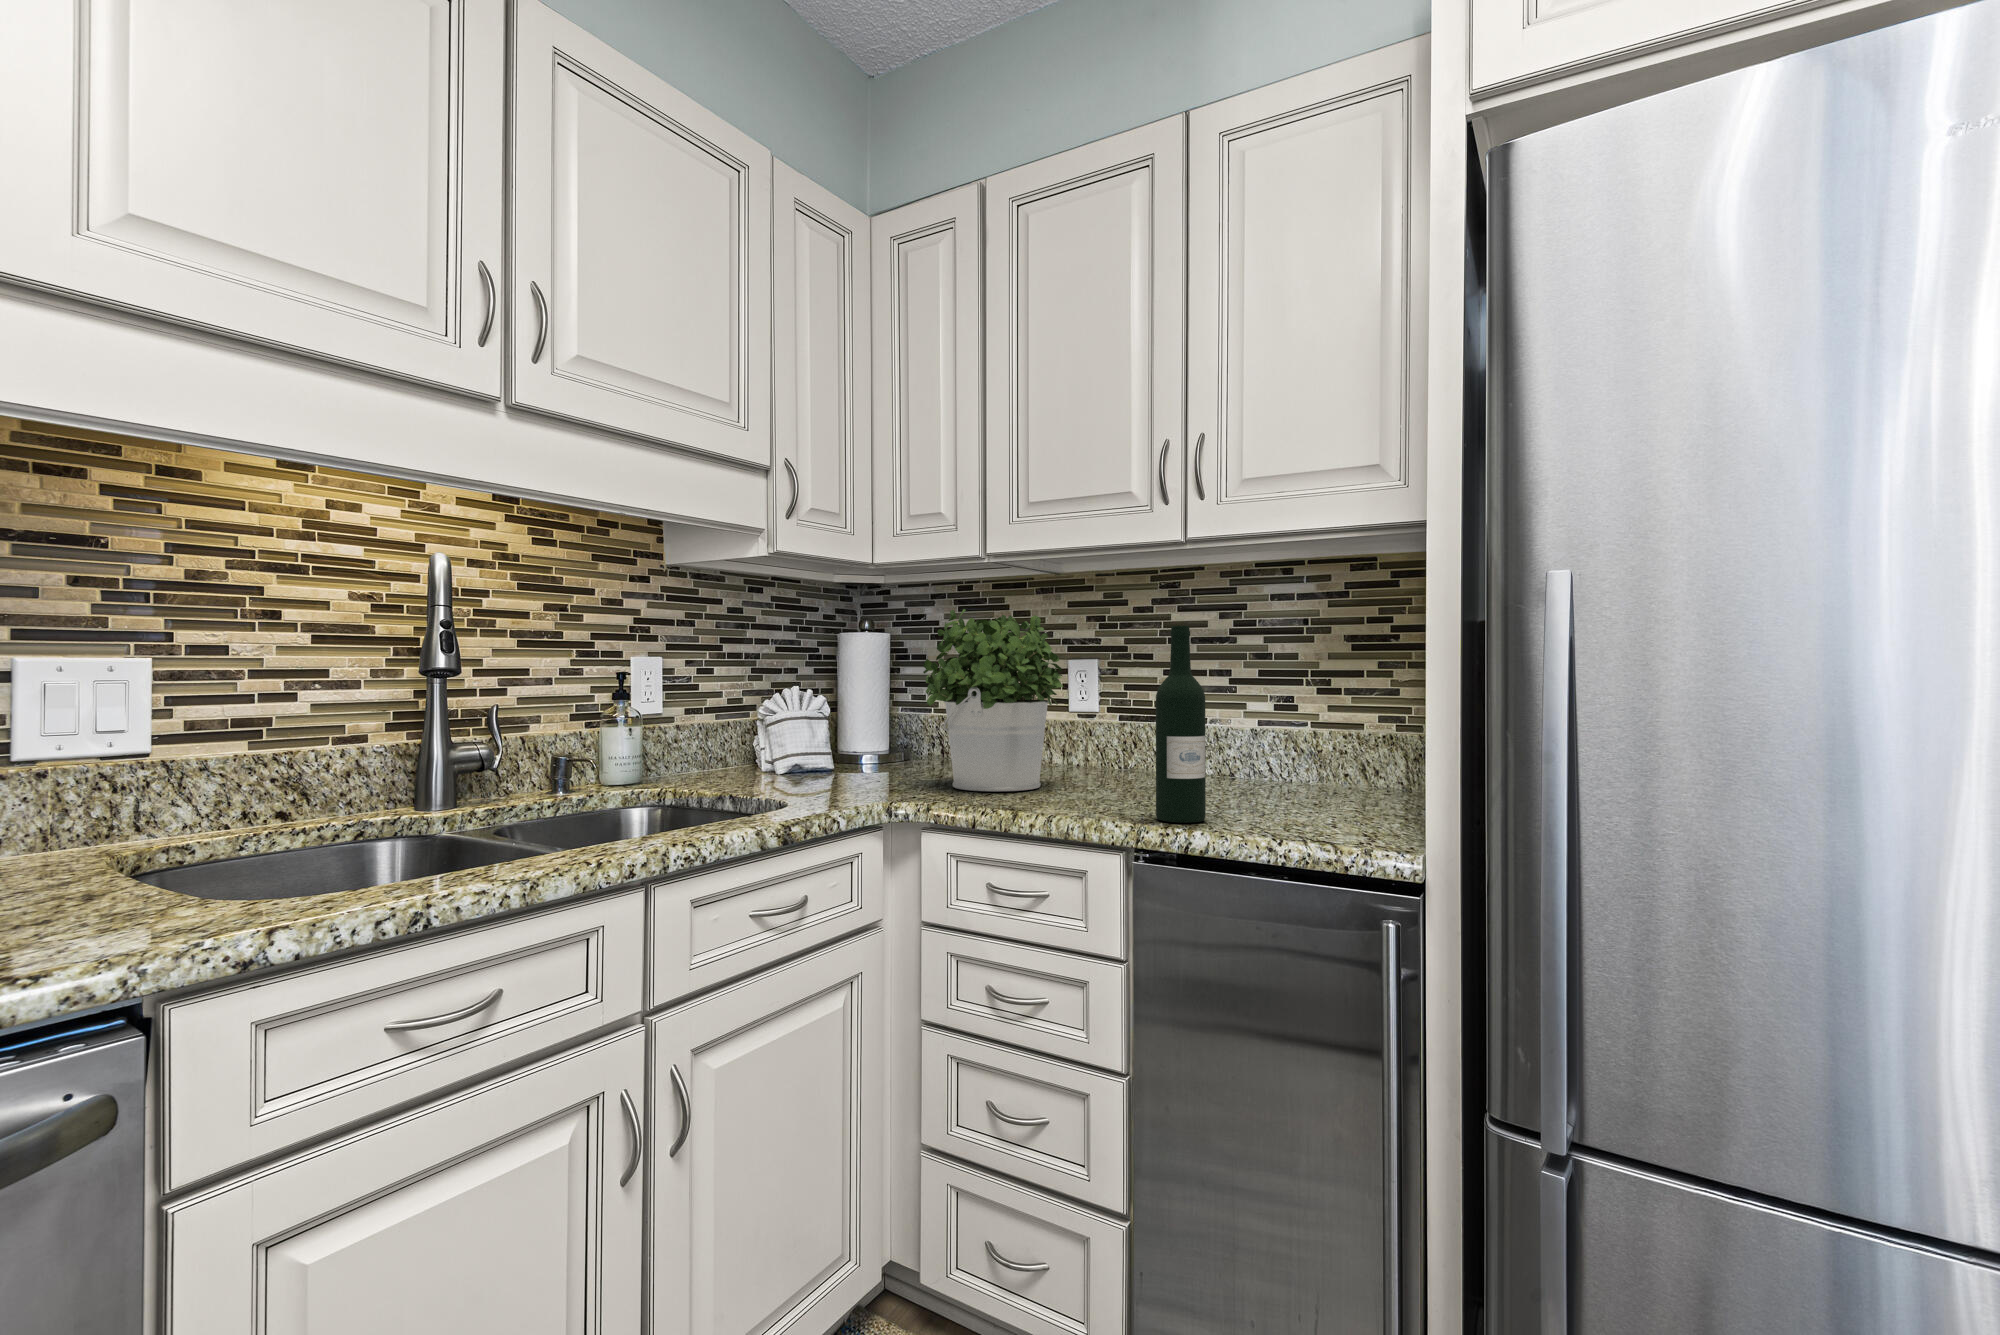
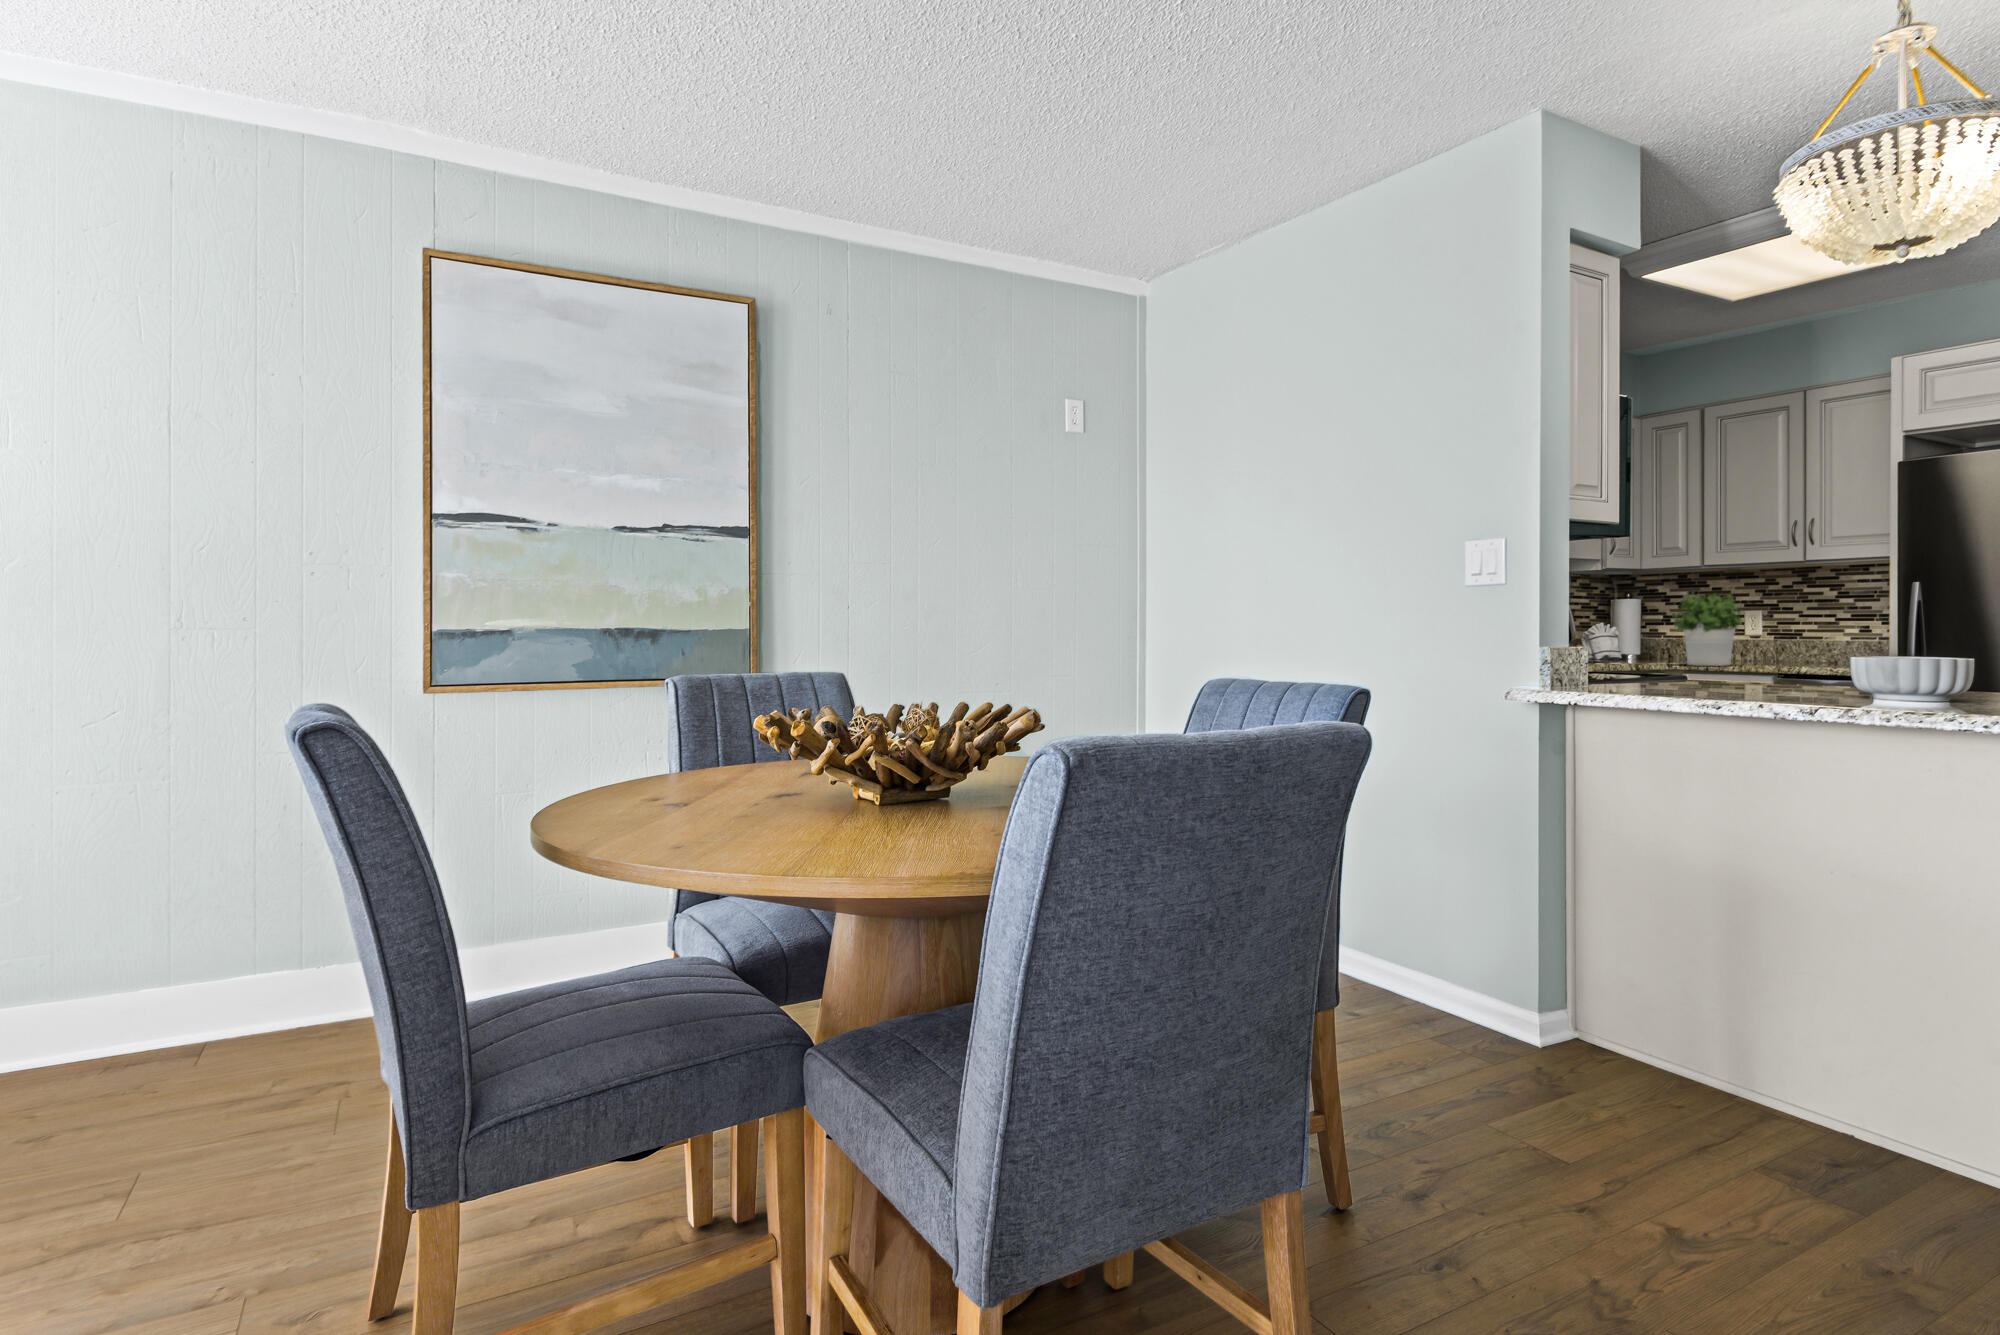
wine bottle: present [1156,626,1206,823] -> none [1786,600,1808,670]

